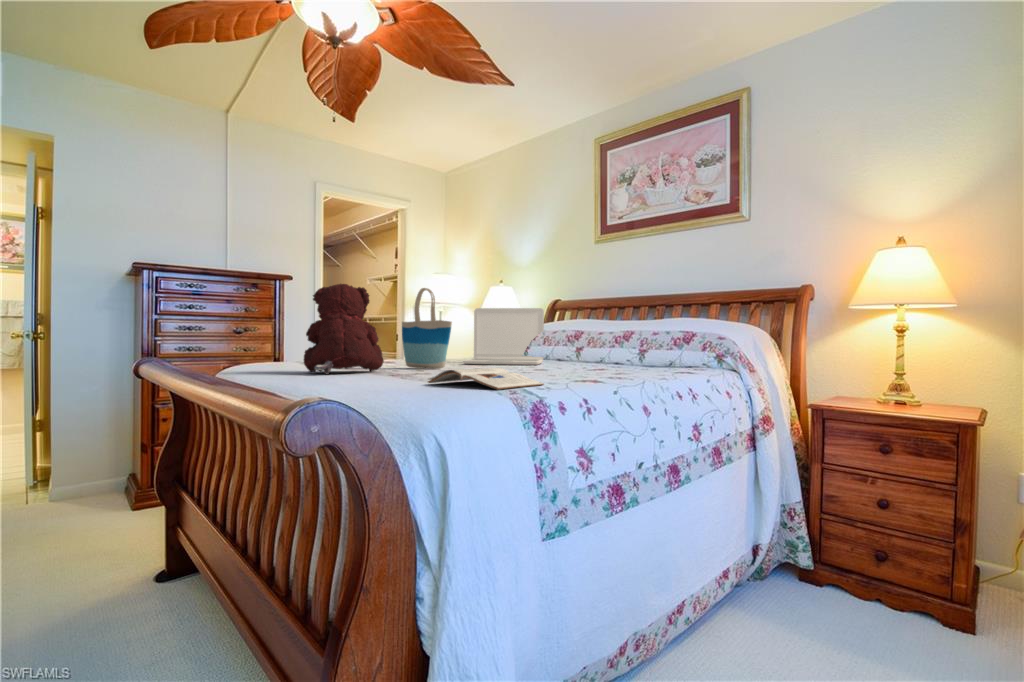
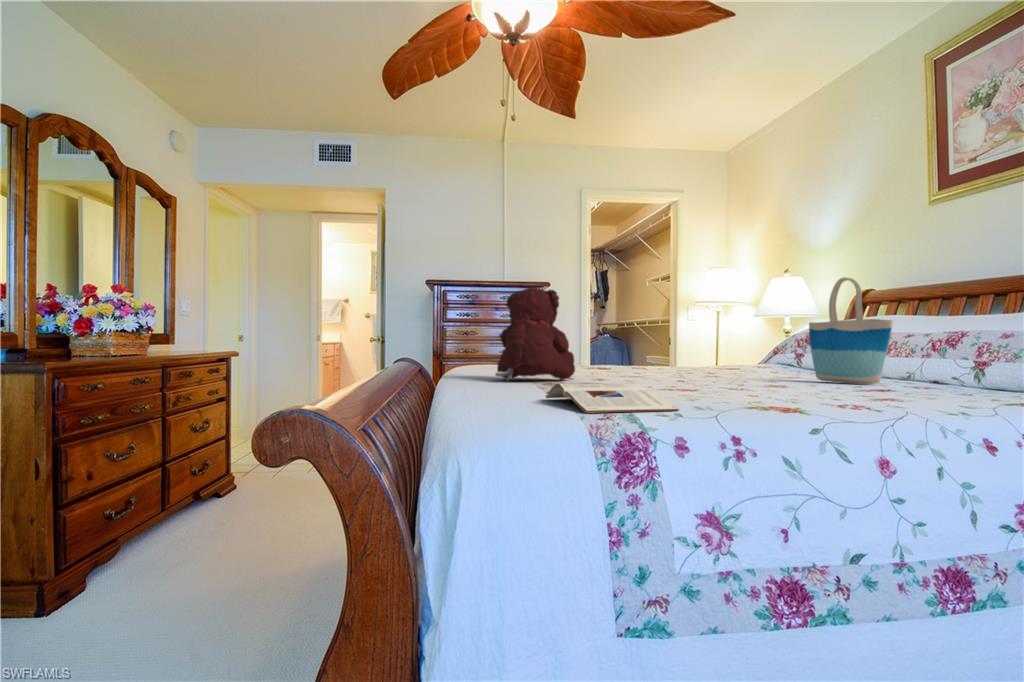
tote bag: present [402,288,452,369] -> present [809,277,893,384]
laptop: present [463,308,544,365] -> none [697,301,824,380]

